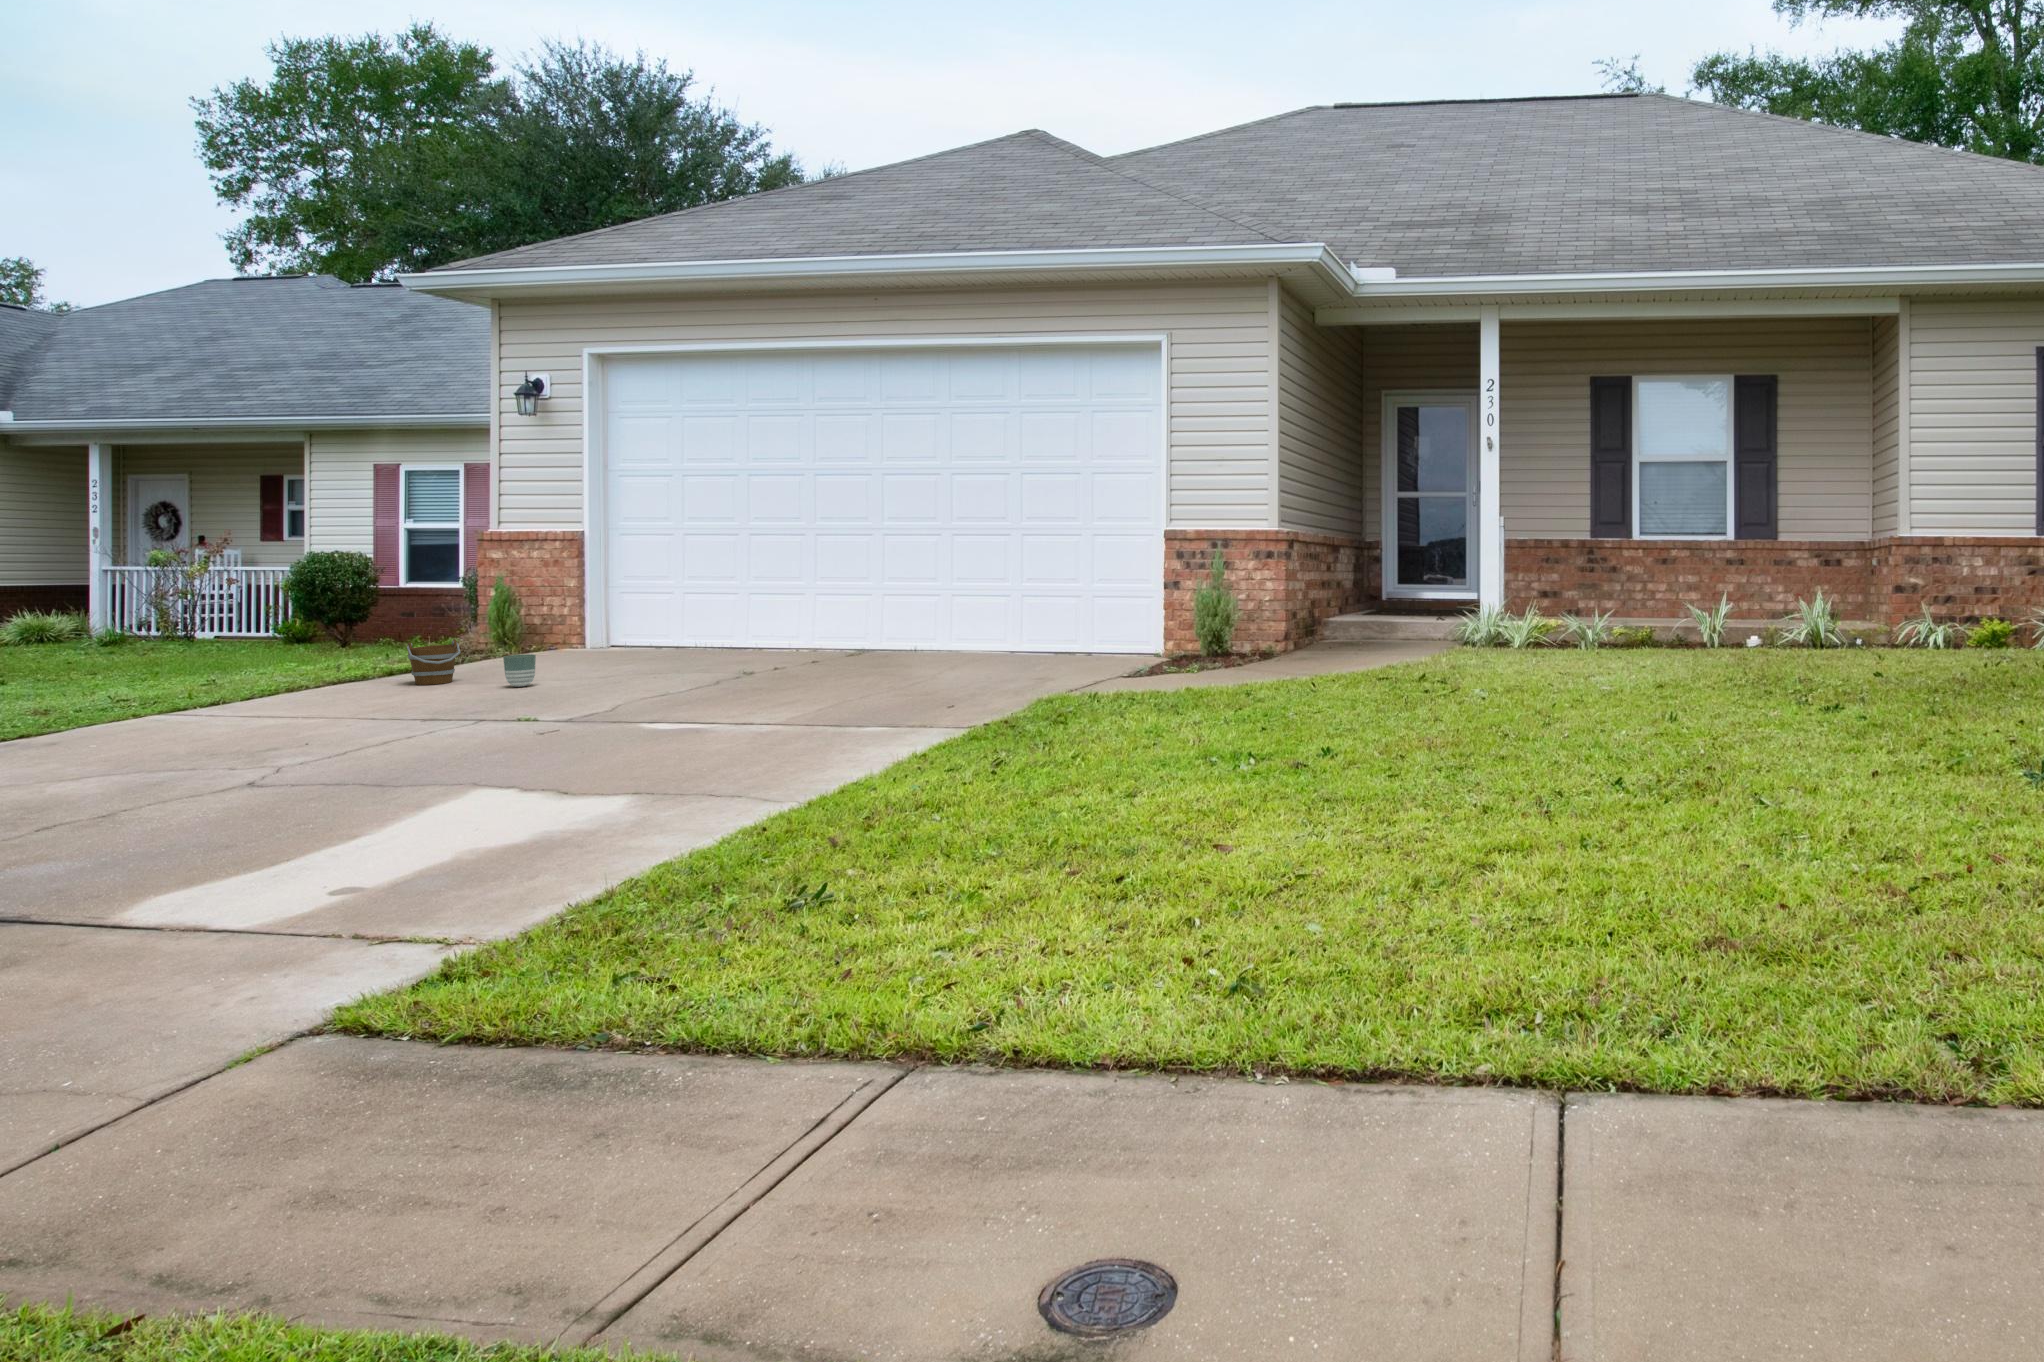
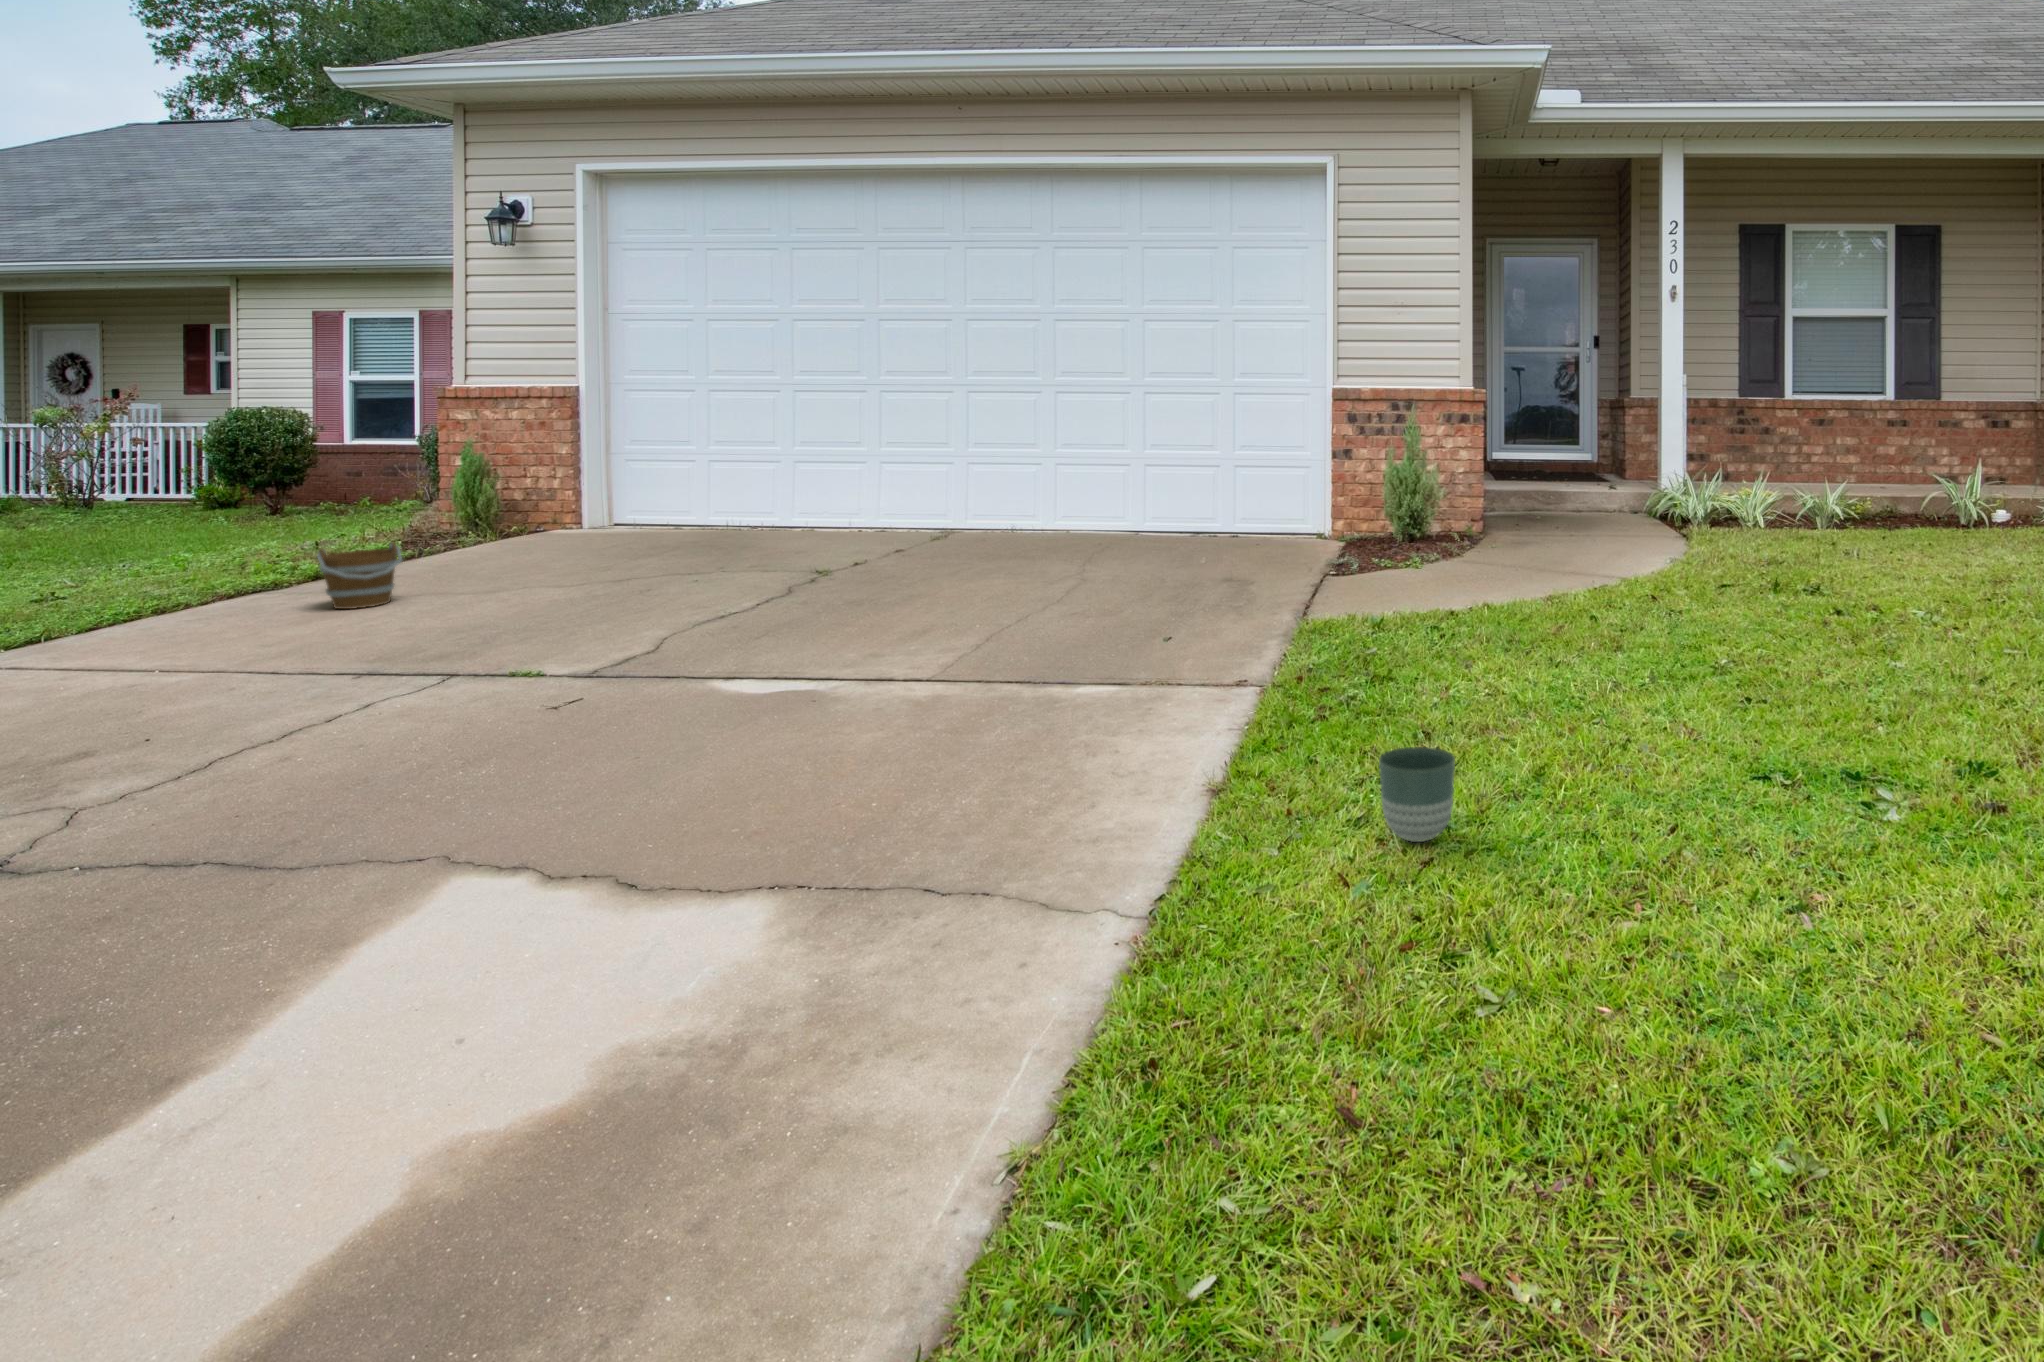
planter: present [503,654,536,687] -> present [1379,747,1455,842]

